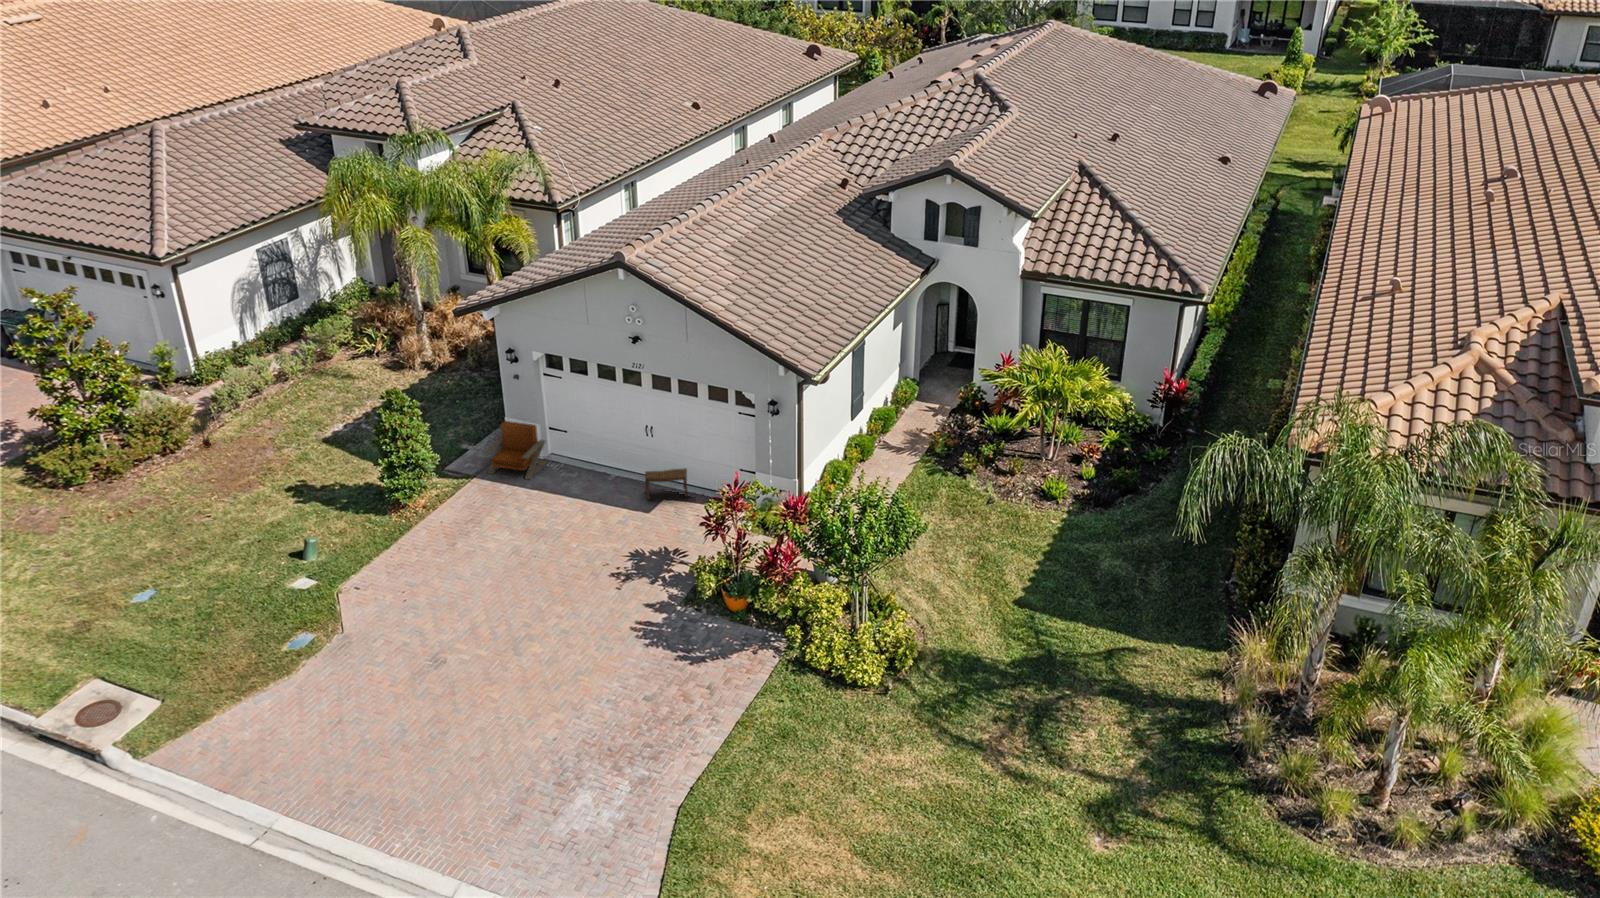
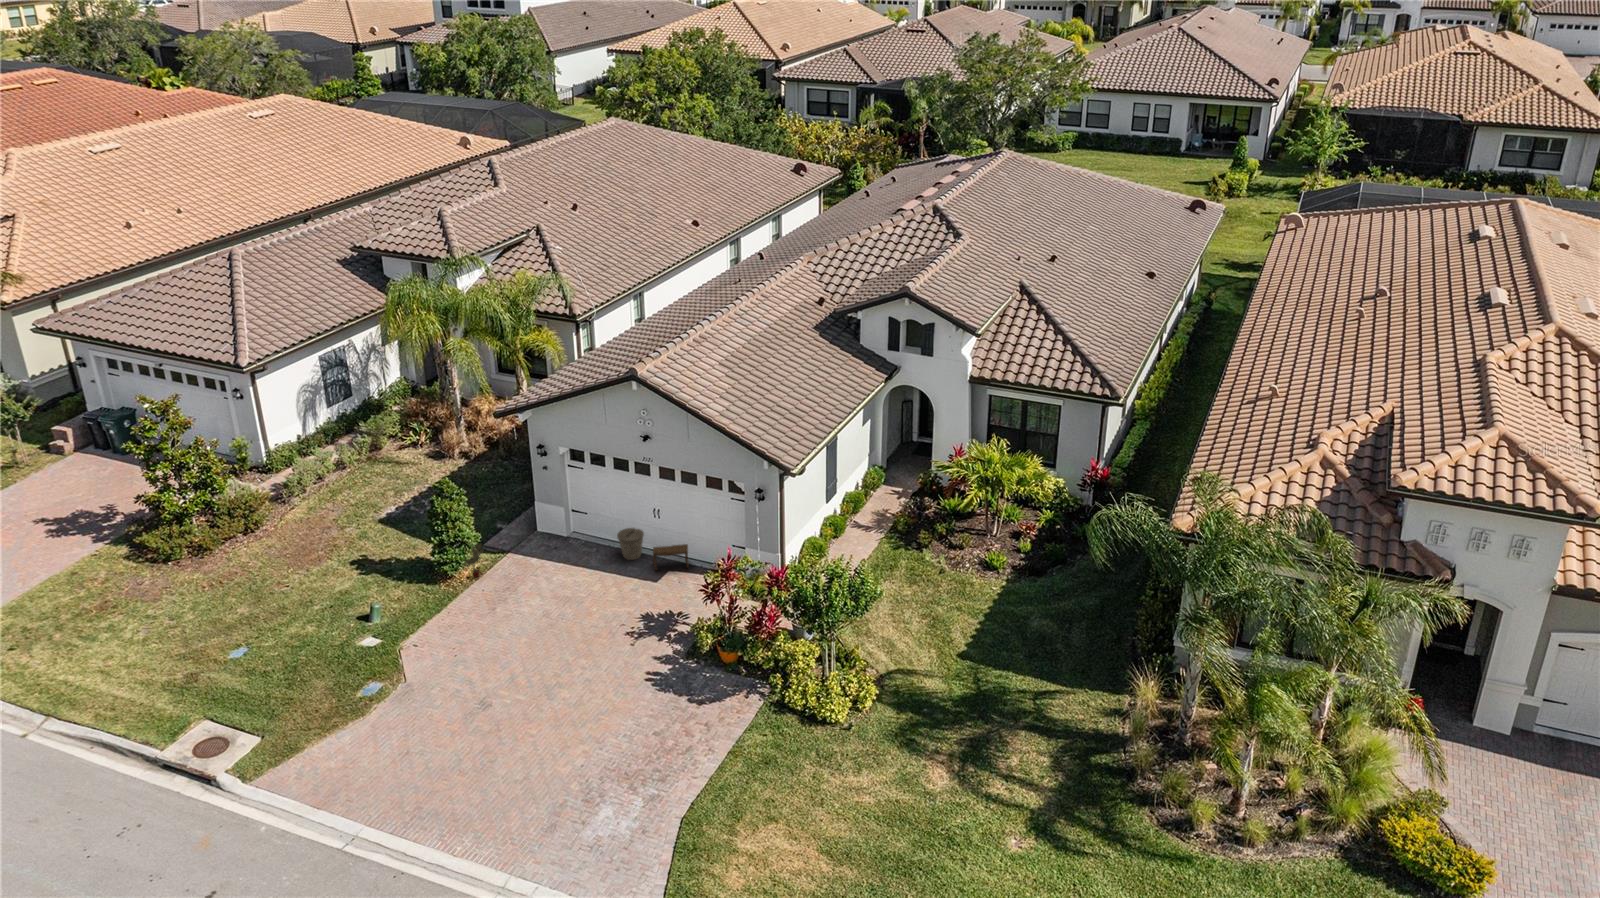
potted tree: present [190,411,212,447] -> present [465,544,483,577]
lounge chair: present [485,421,547,480] -> none [517,504,570,554]
trash can: none [602,449,634,487] -> present [617,528,644,560]

